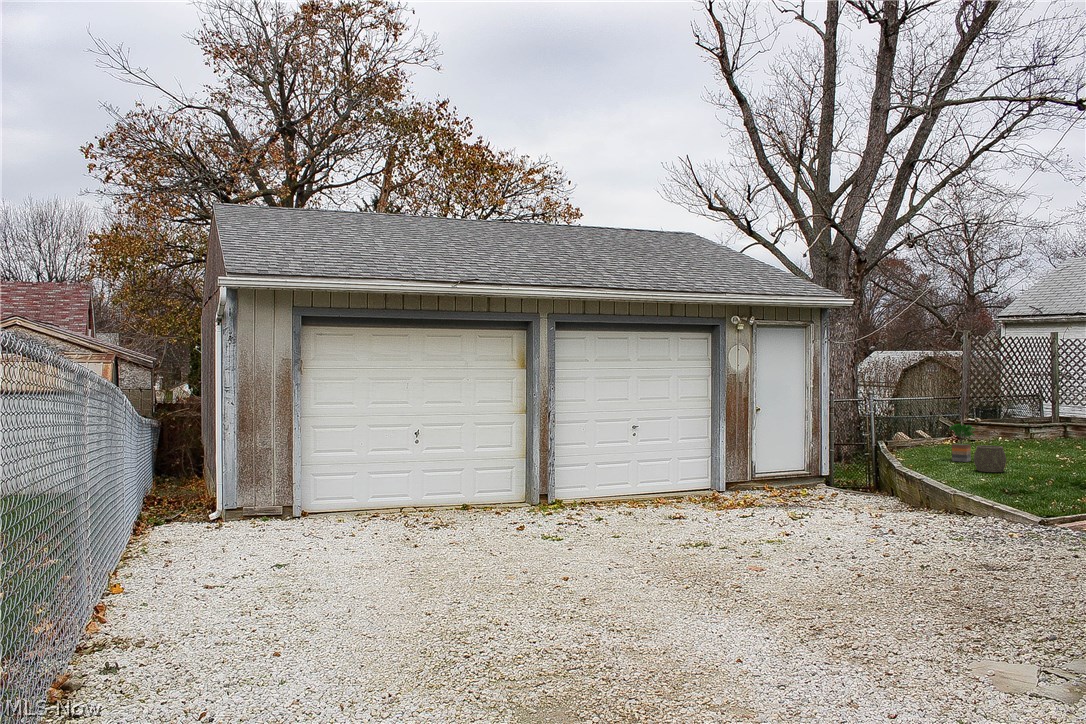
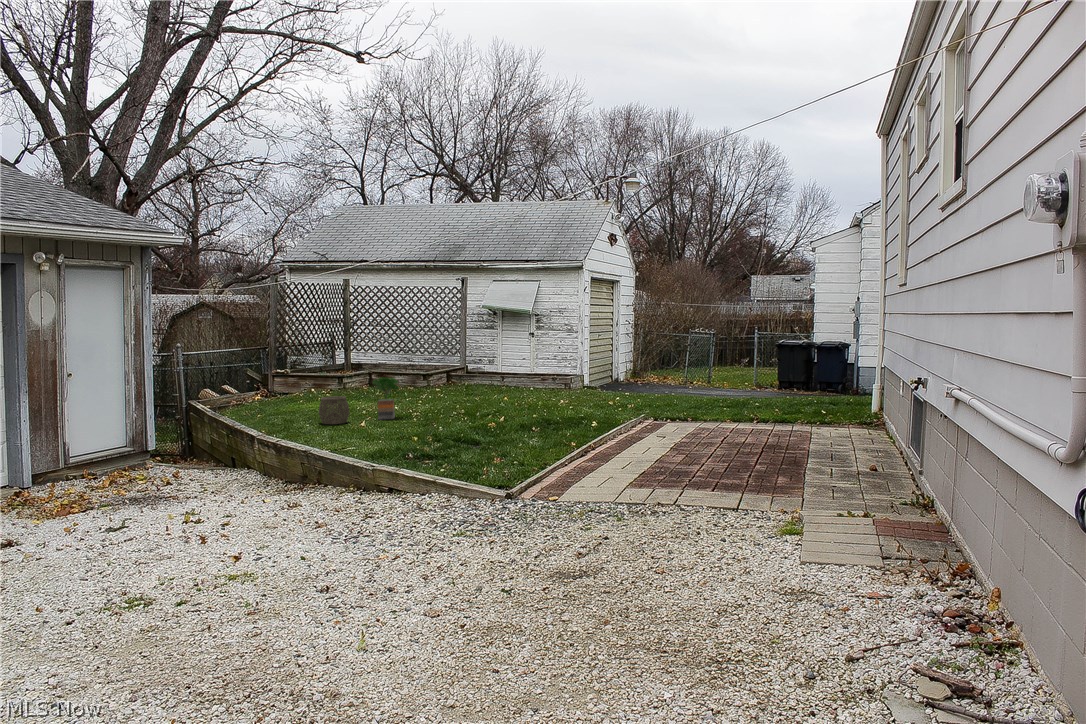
potted tree: present [950,424,975,462] -> present [373,377,400,420]

